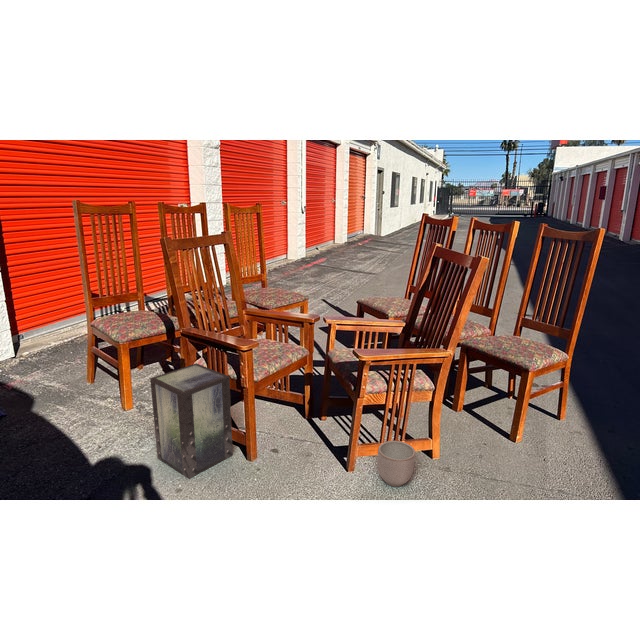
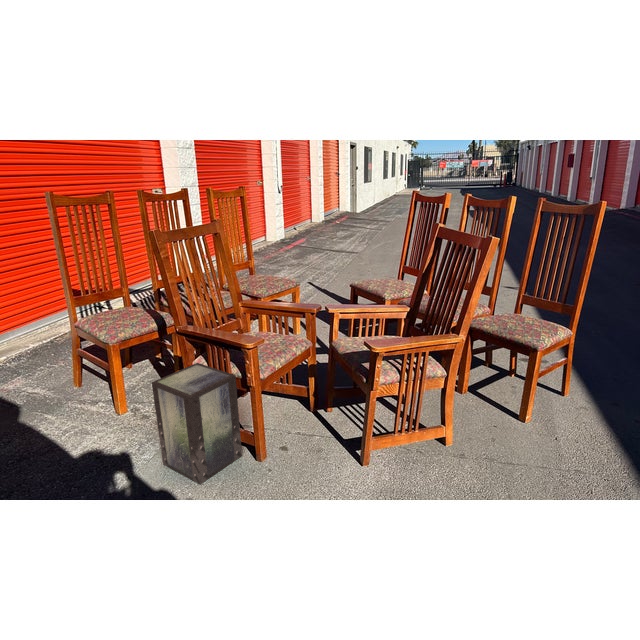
planter: present [378,441,415,487] -> none [395,431,433,478]

